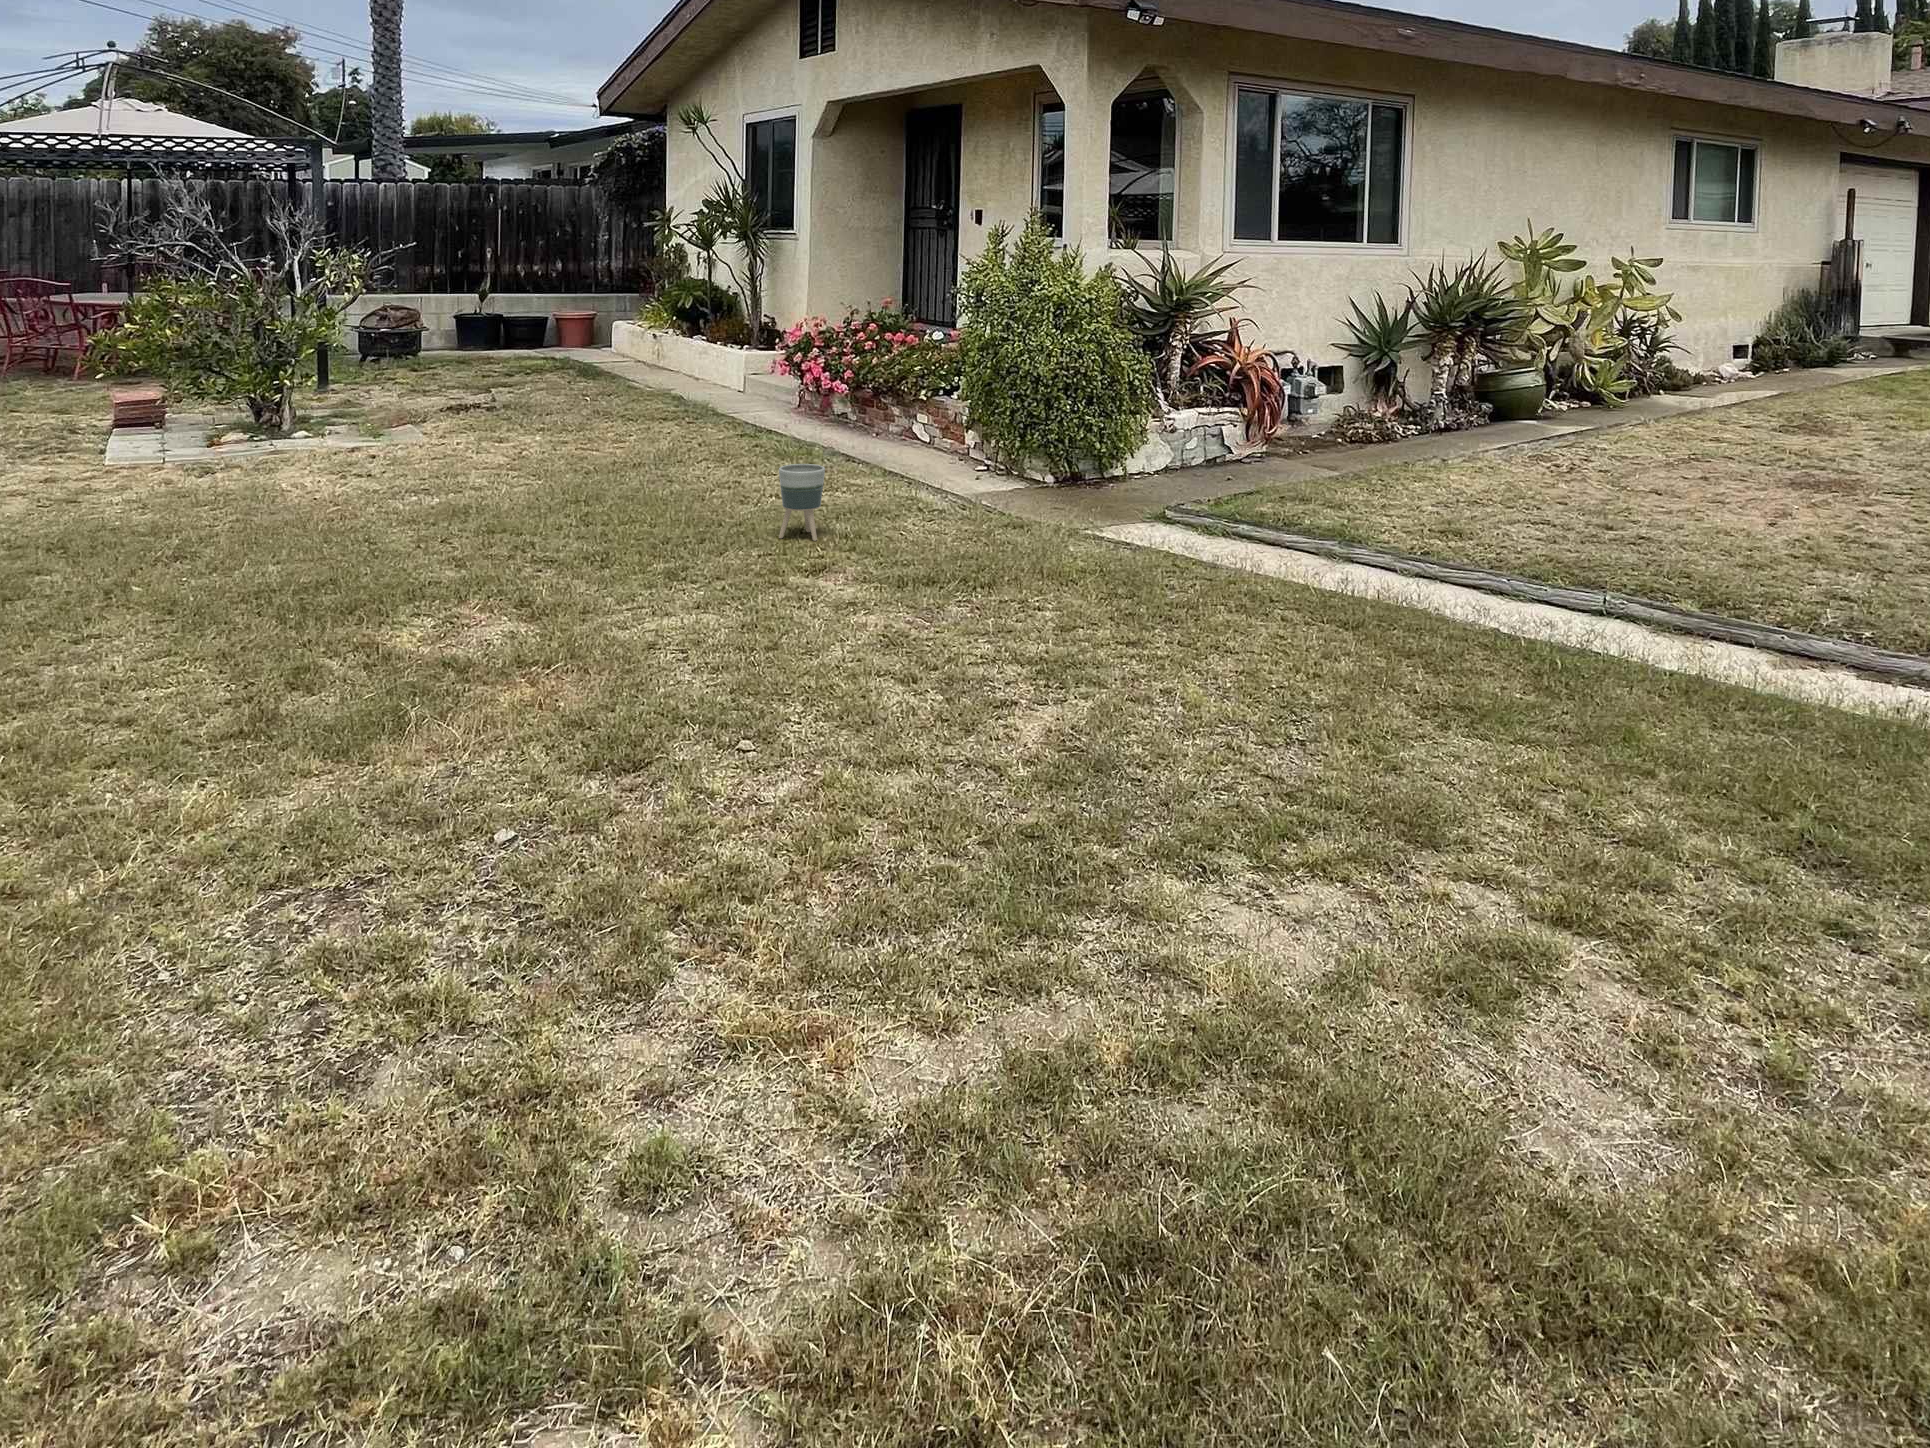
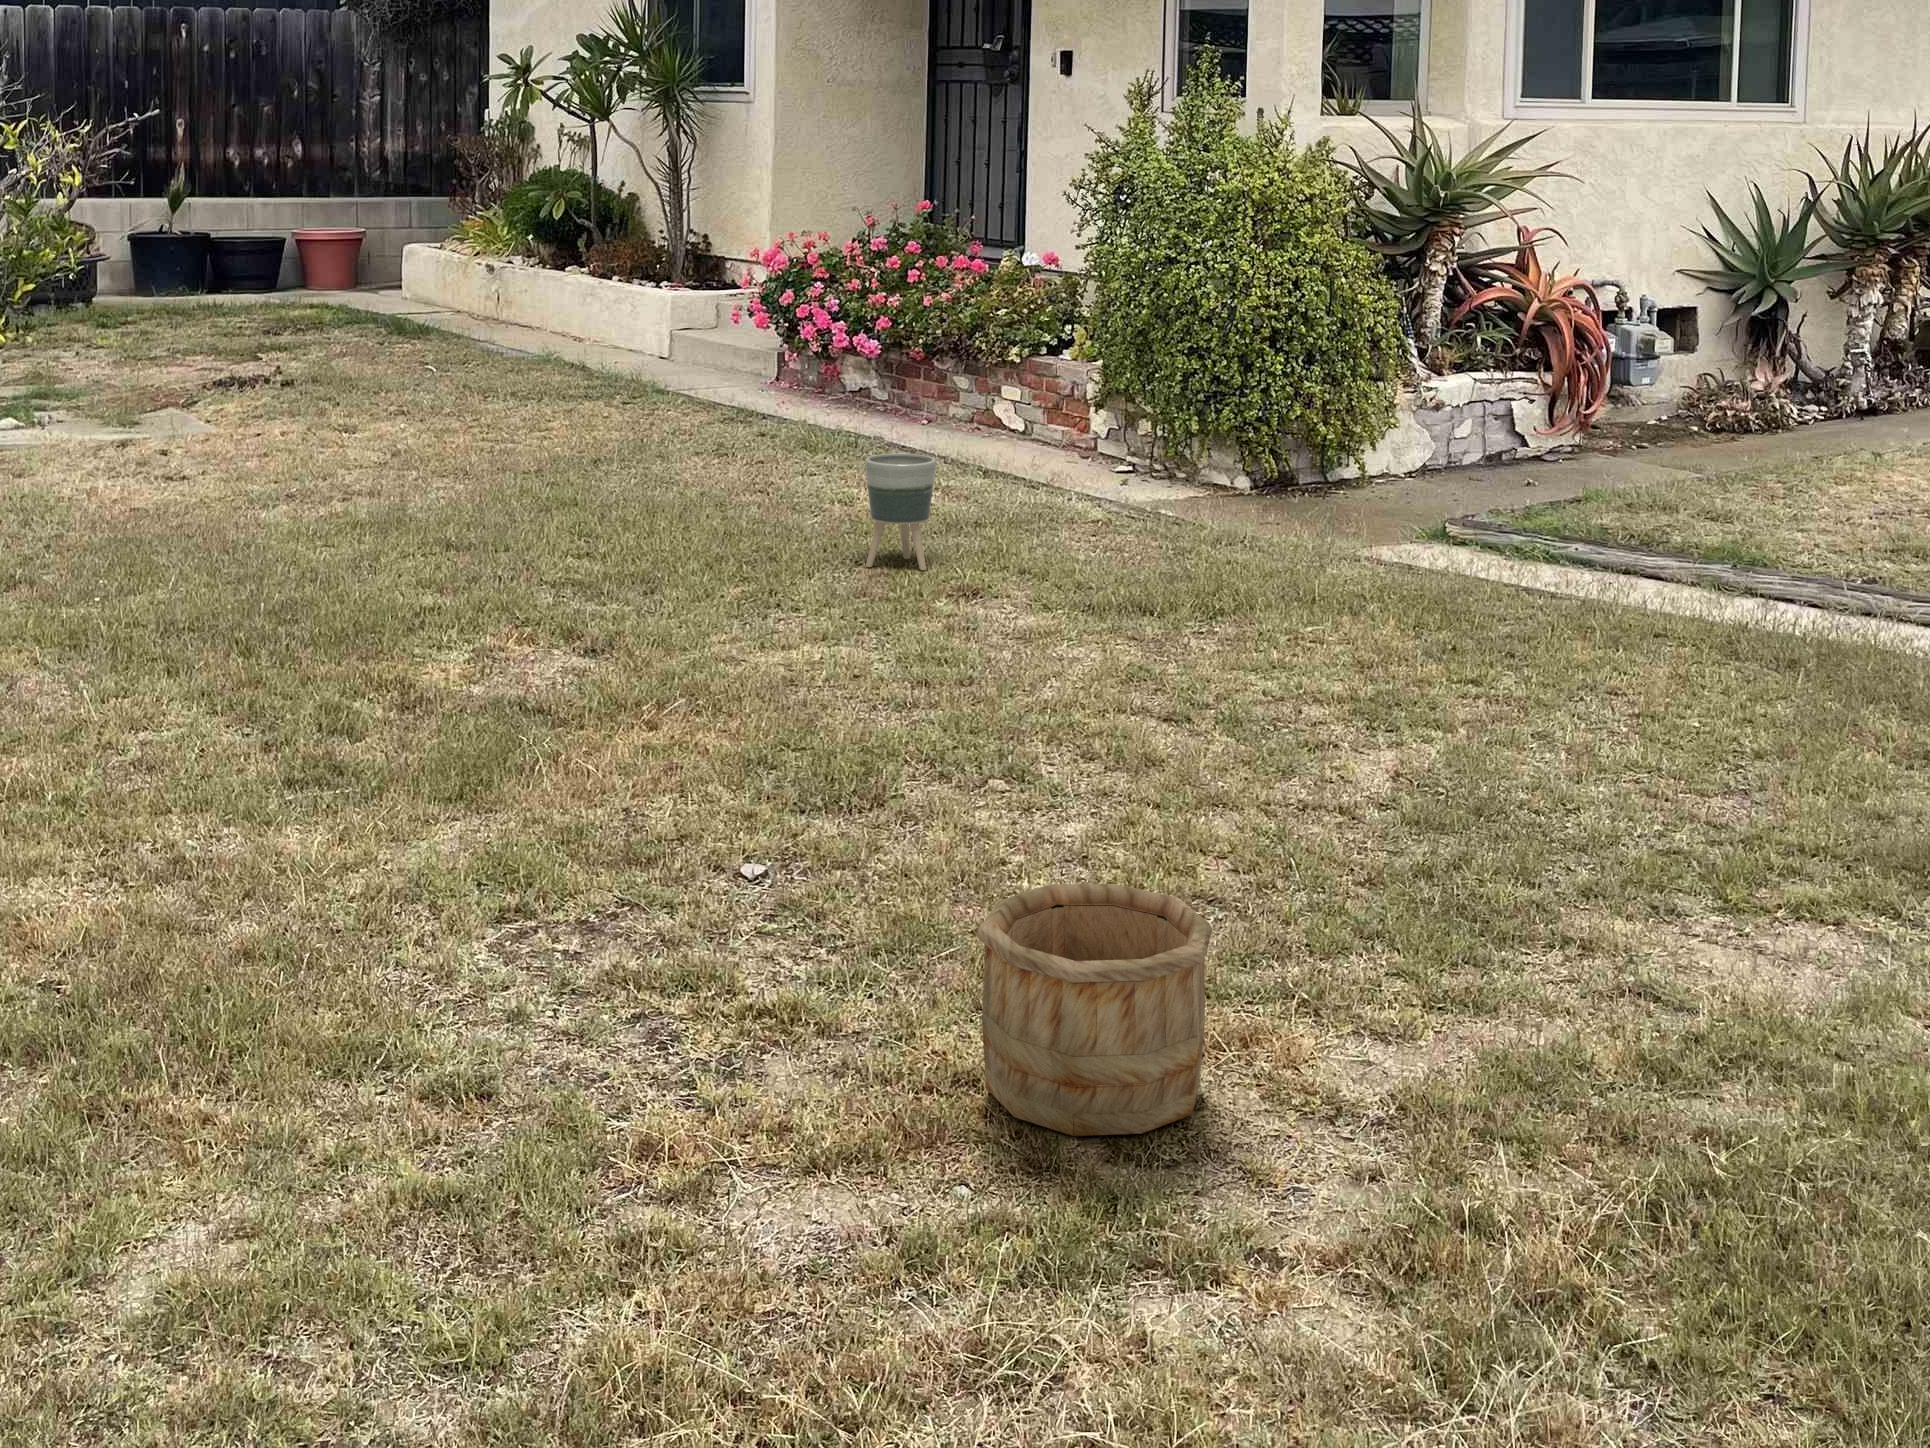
wooden bucket: none [593,856,790,1097] -> present [977,884,1212,1136]

